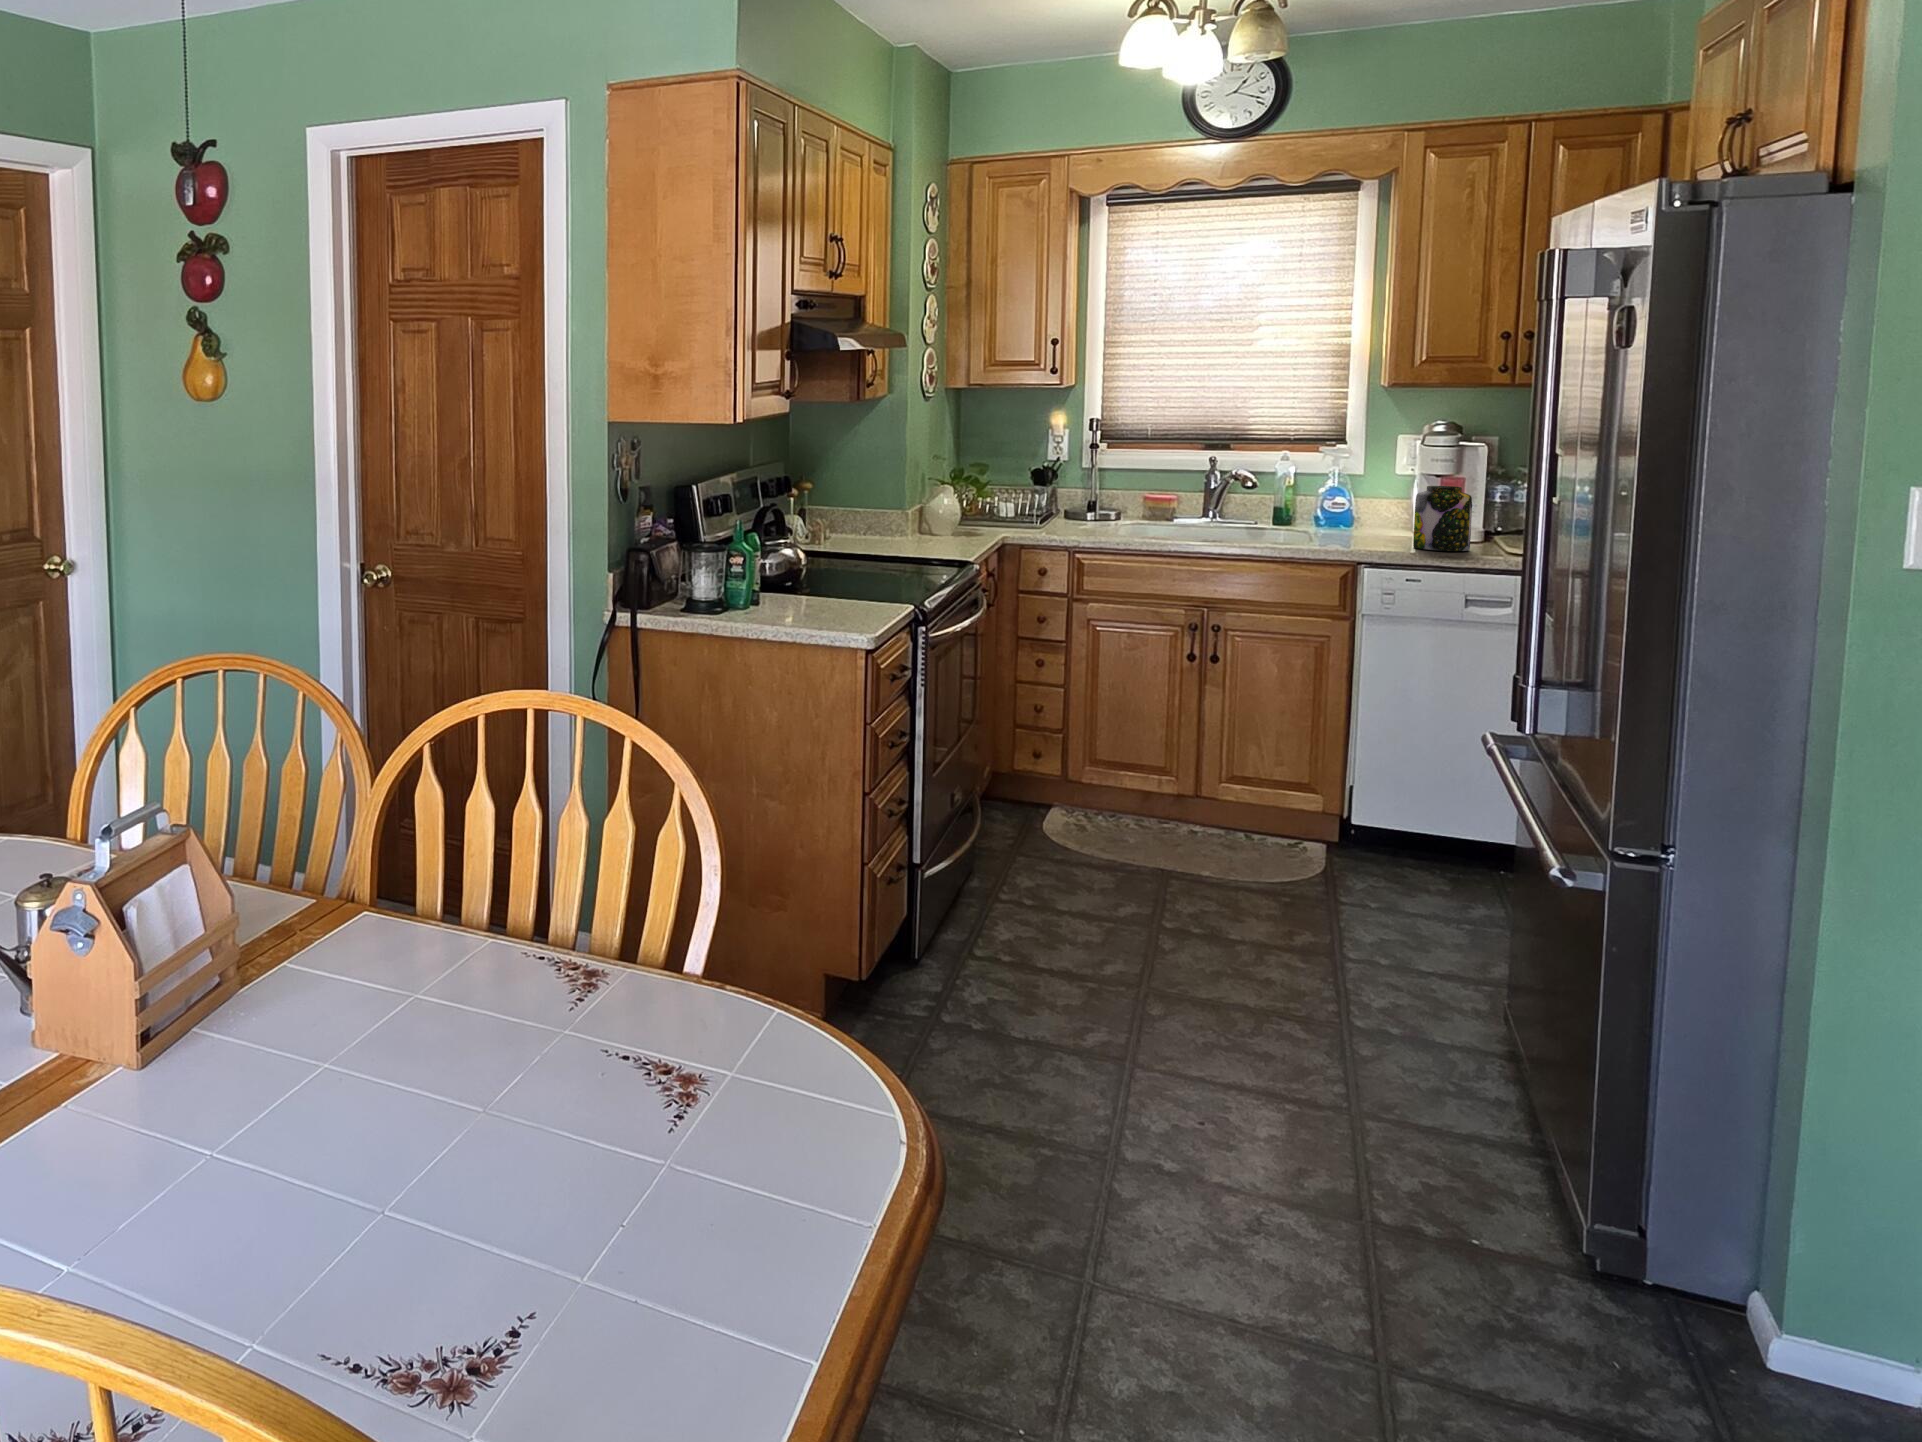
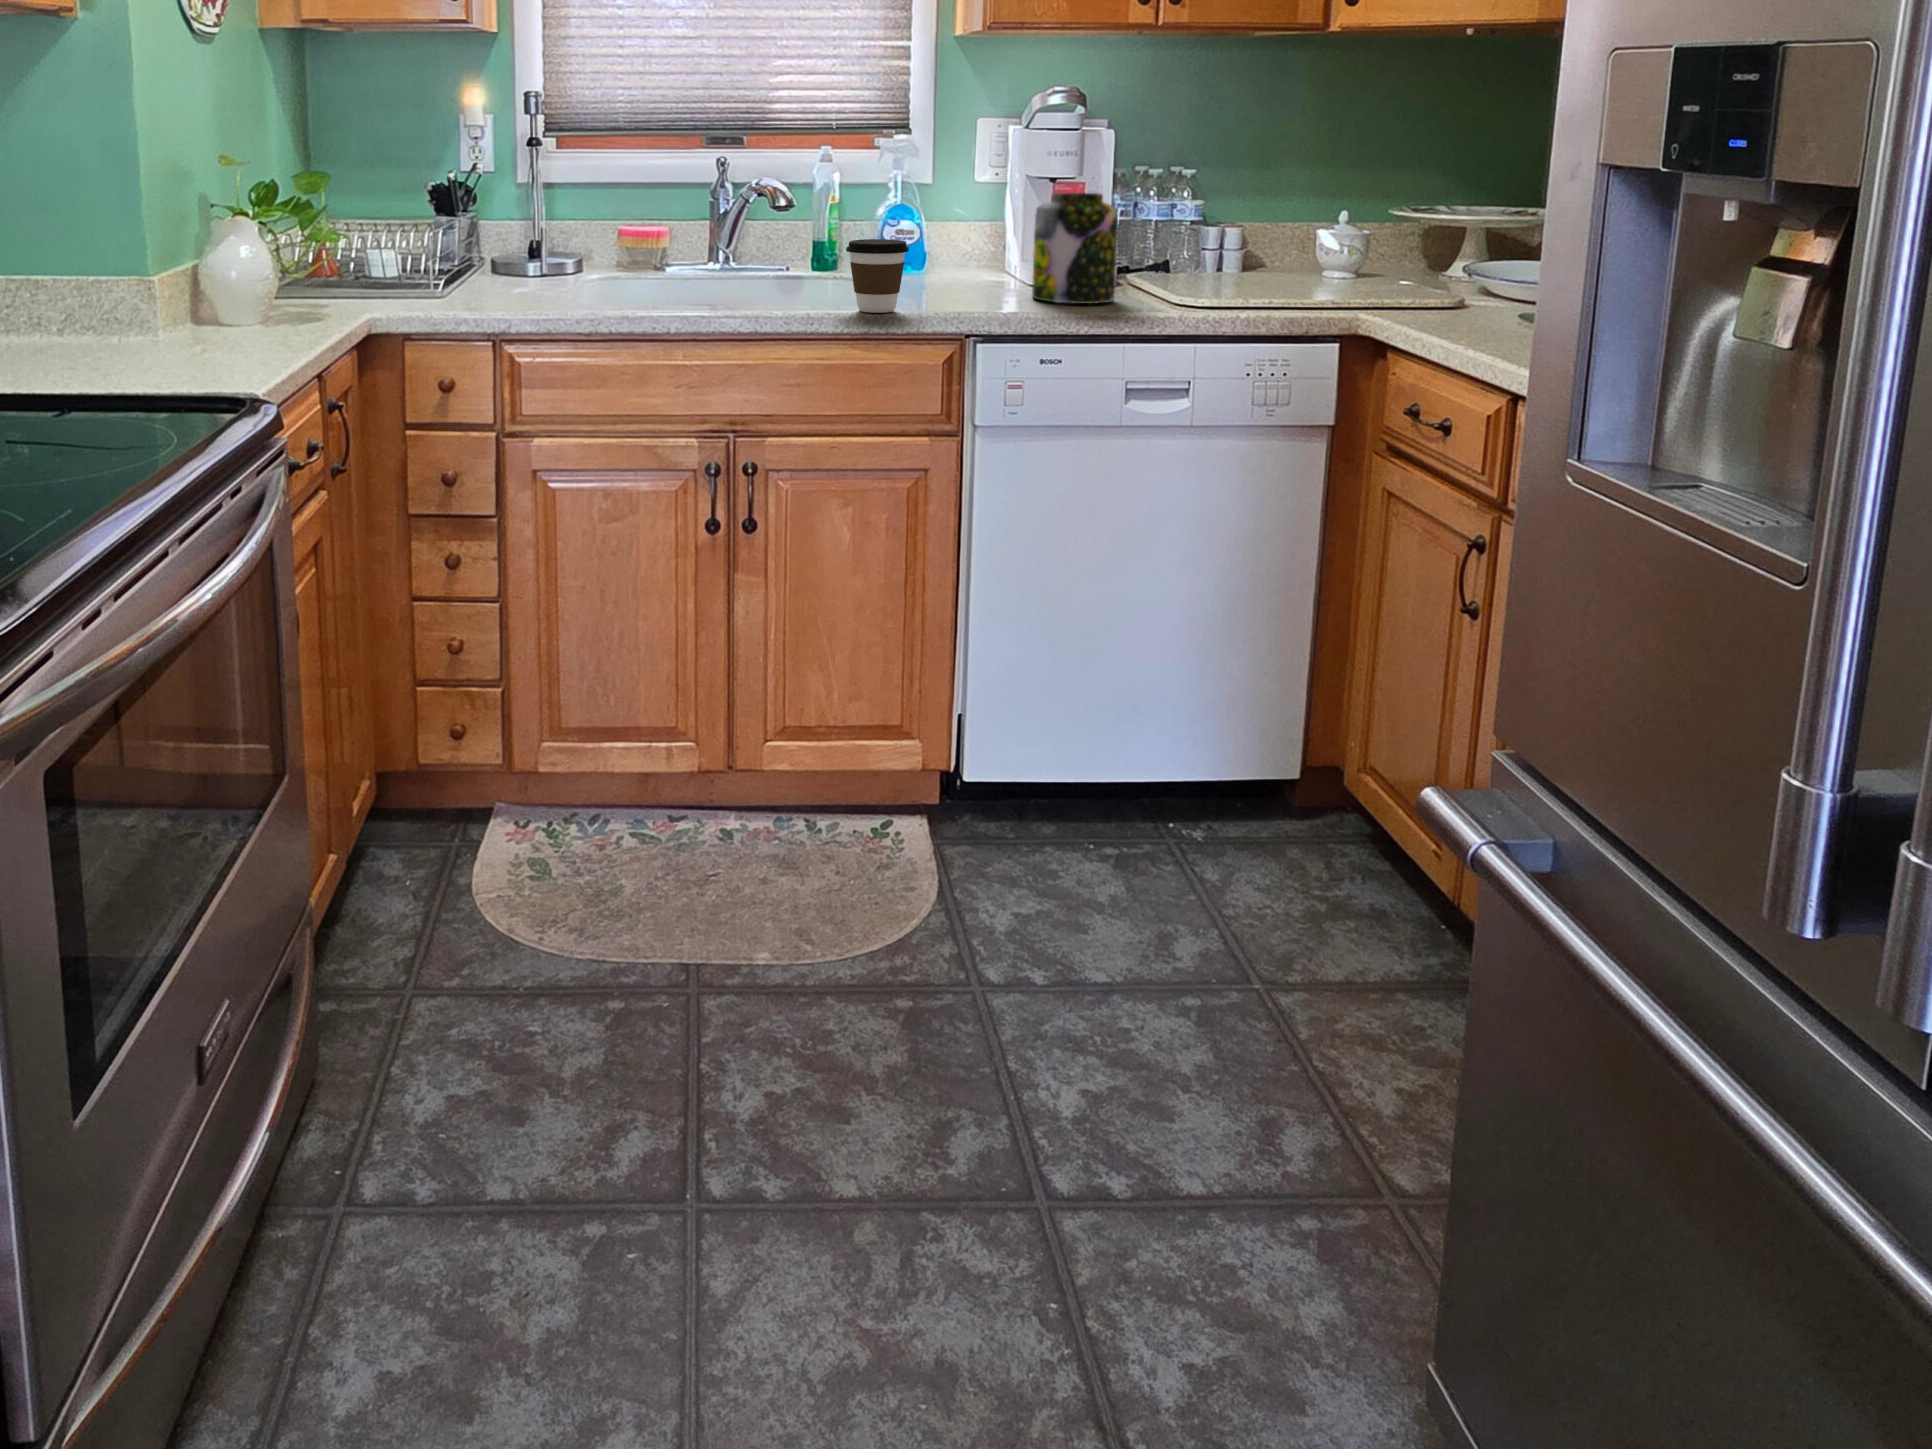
coffee cup: none [1283,508,1323,548] -> present [846,239,909,313]

